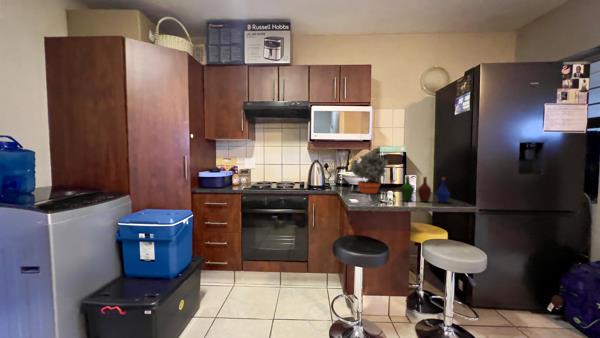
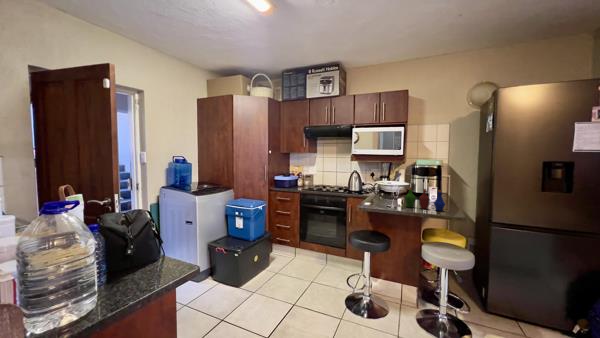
potted plant: present [350,153,388,194] -> none [379,165,409,200]

